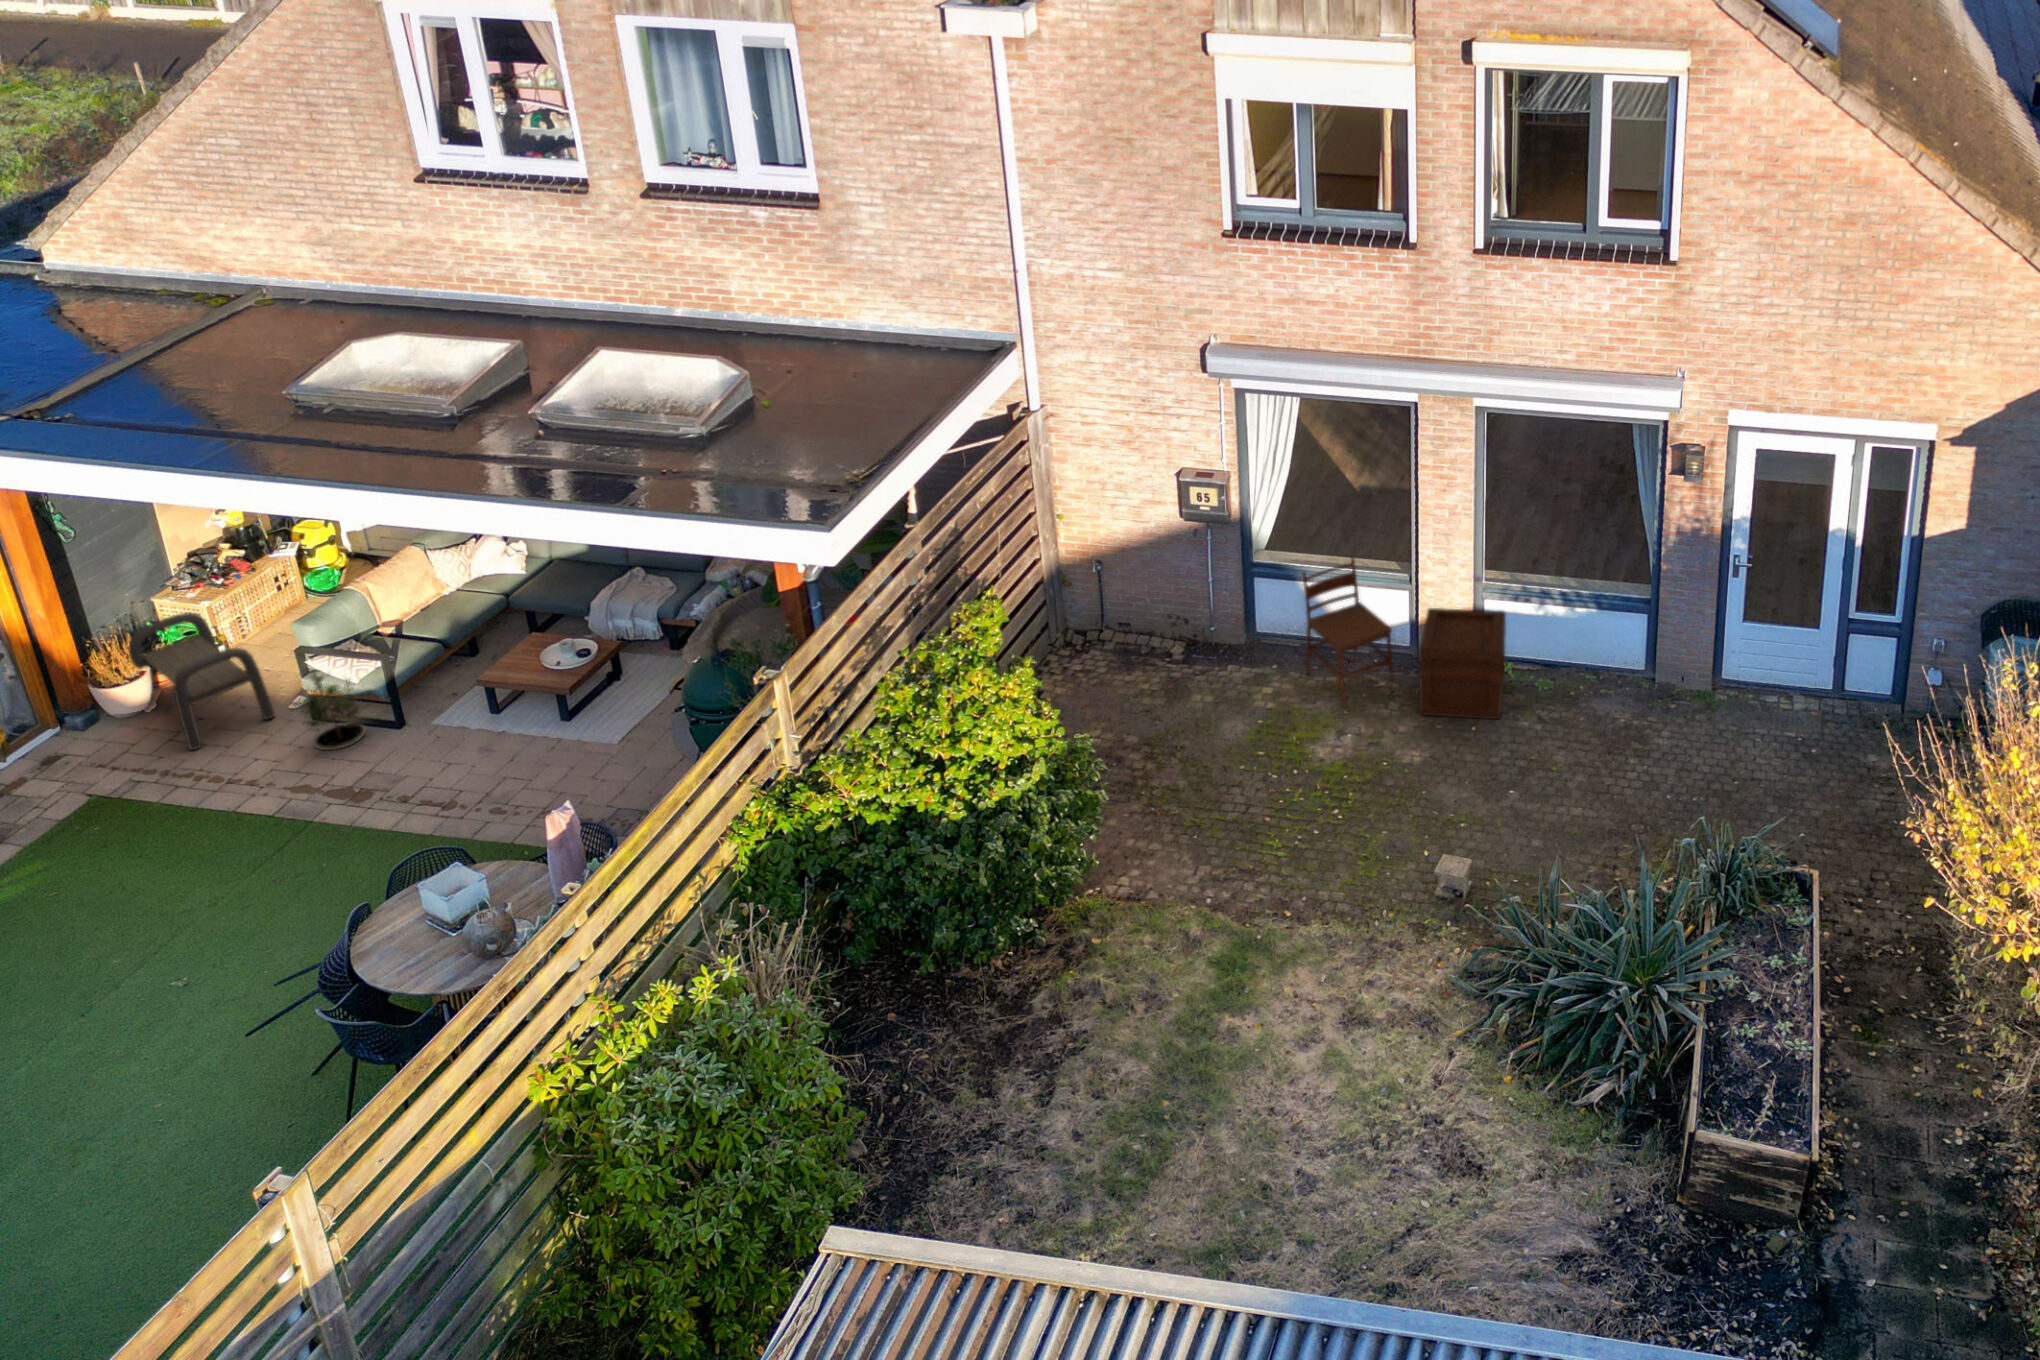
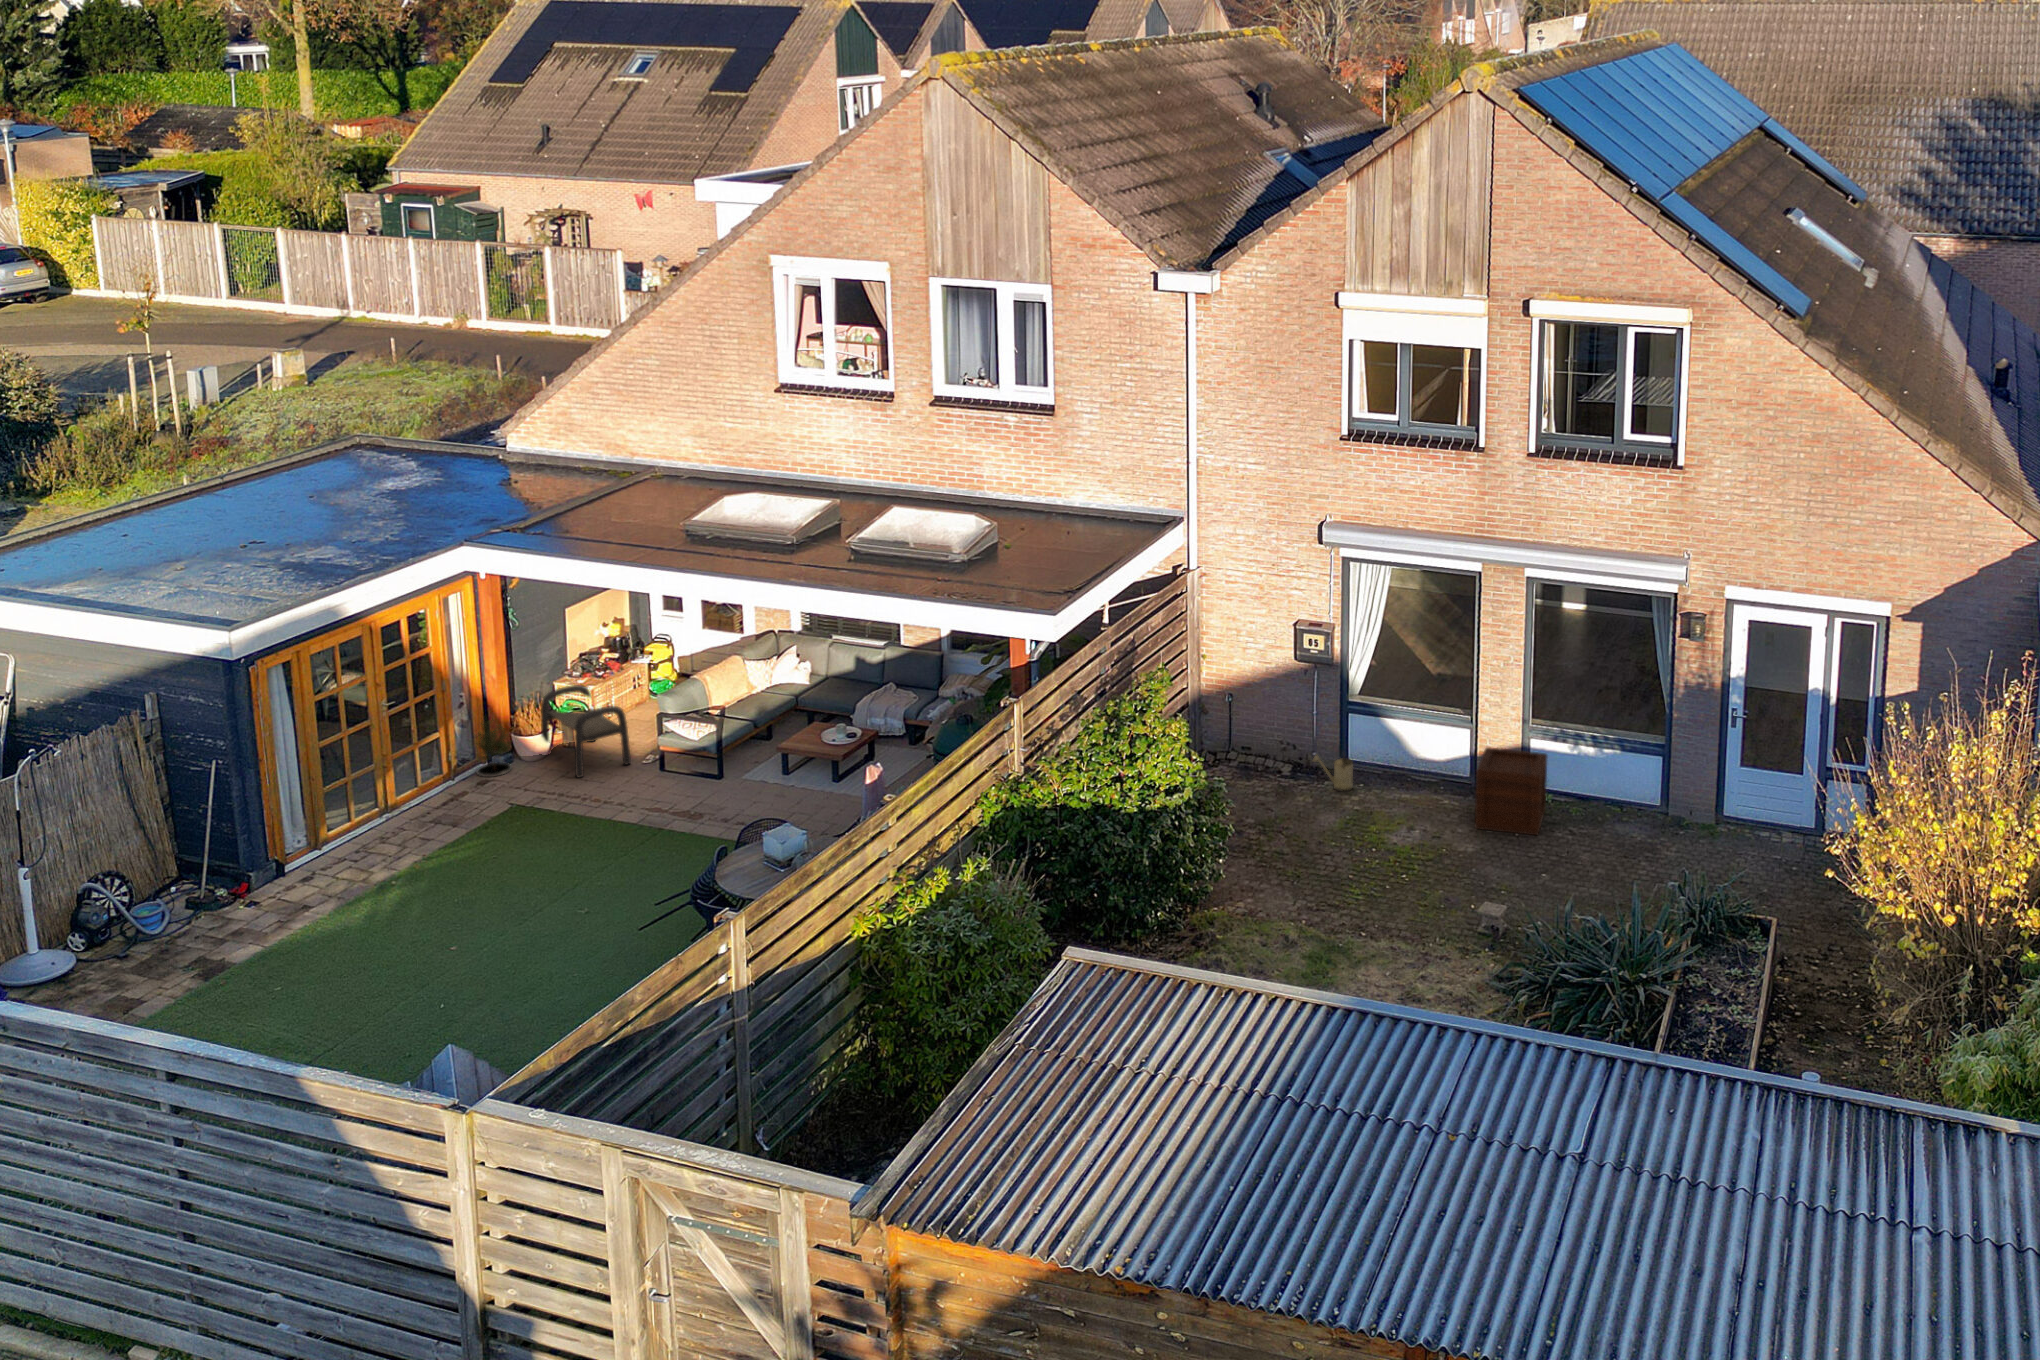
dining chair: present [1302,558,1395,707] -> none [1386,705,1456,821]
watering can: none [1210,615,1268,667] -> present [1313,754,1353,791]
potted tree: present [295,669,365,750] -> present [476,720,512,777]

